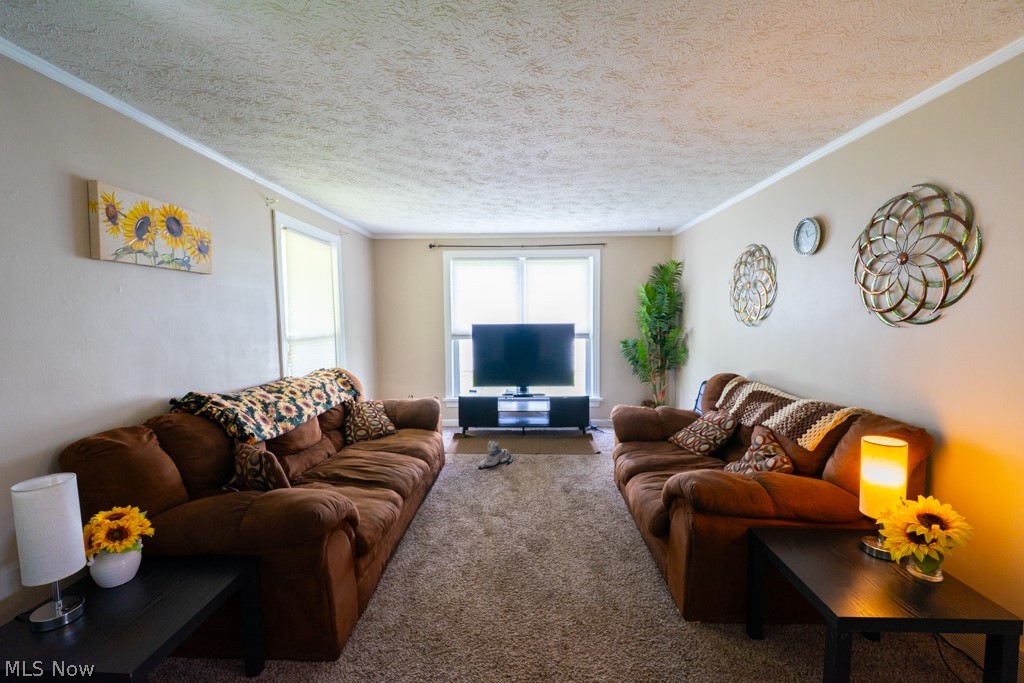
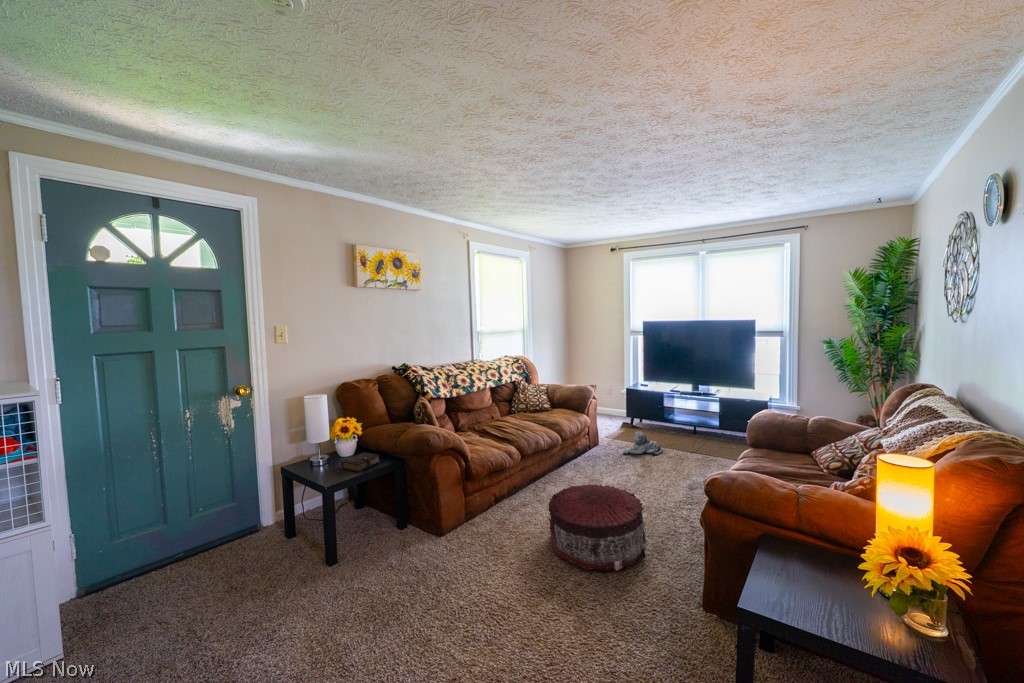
pouf: none [479,511,594,621] -> present [549,484,646,571]
book: none [112,562,207,629] -> present [341,452,380,472]

